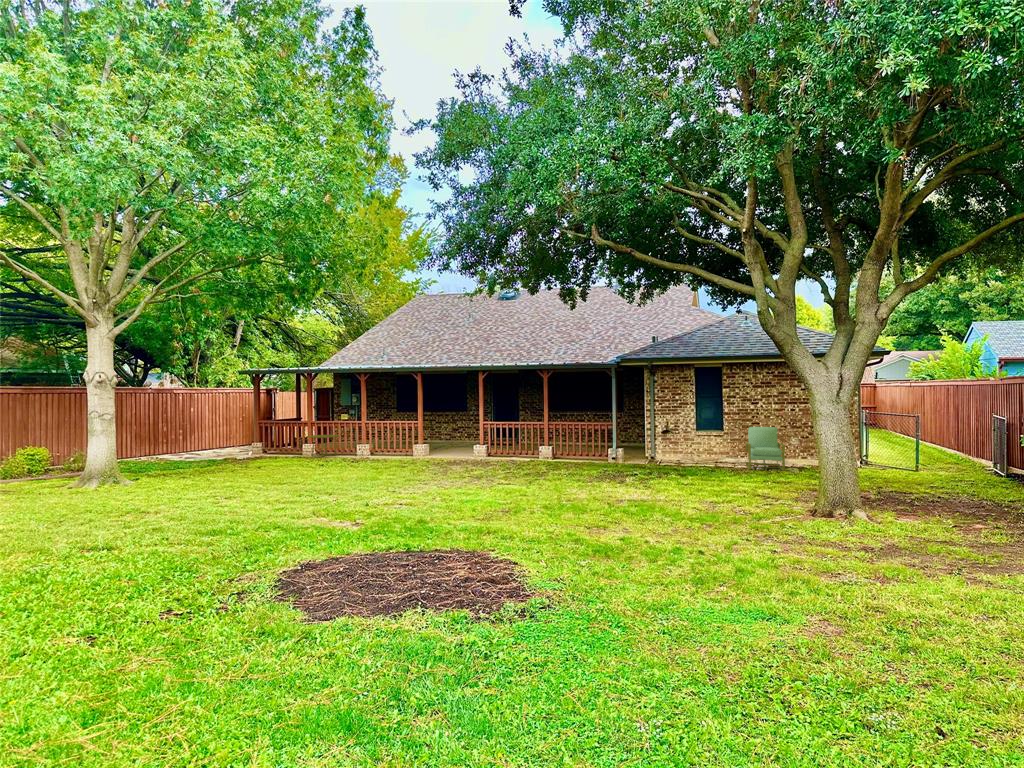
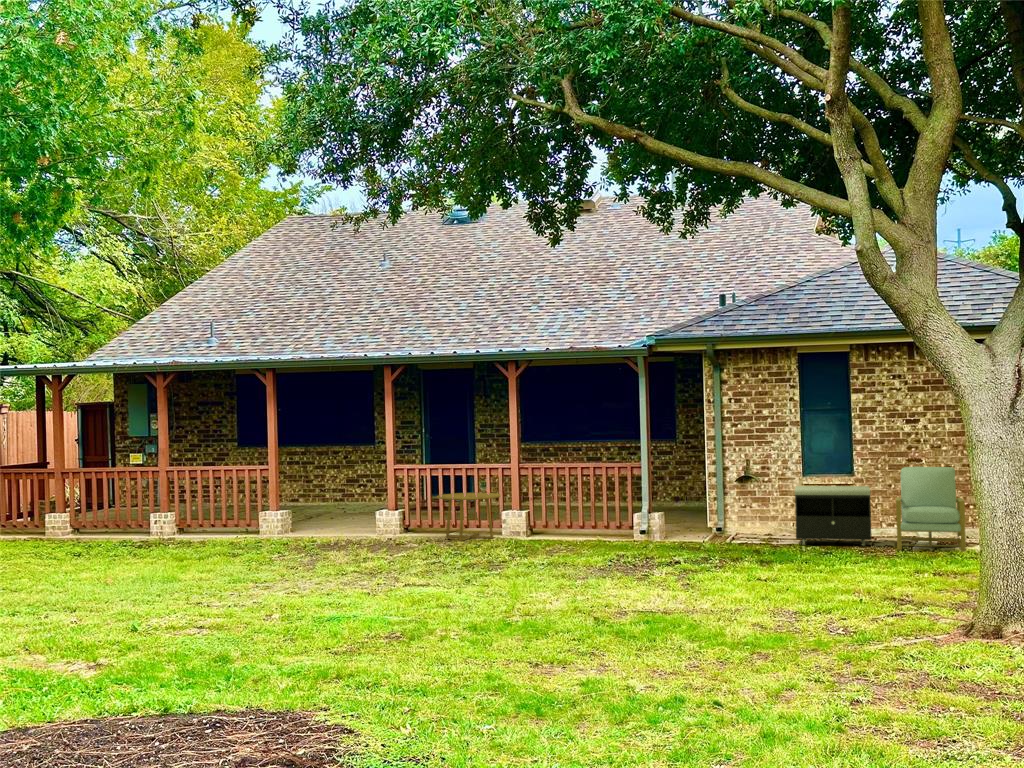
round table: present [308,435,339,457] -> present [437,493,501,541]
storage bench: none [693,436,734,467] -> present [795,486,872,546]

